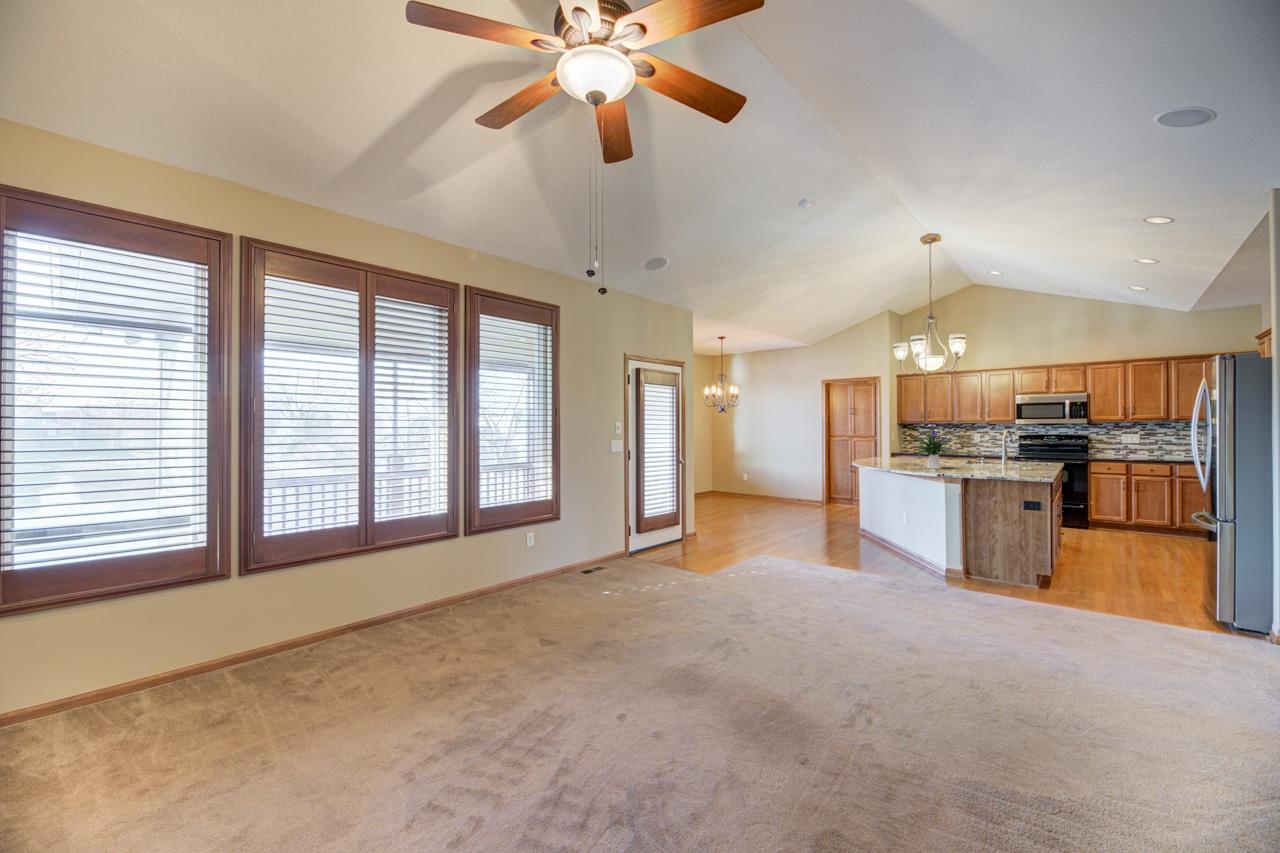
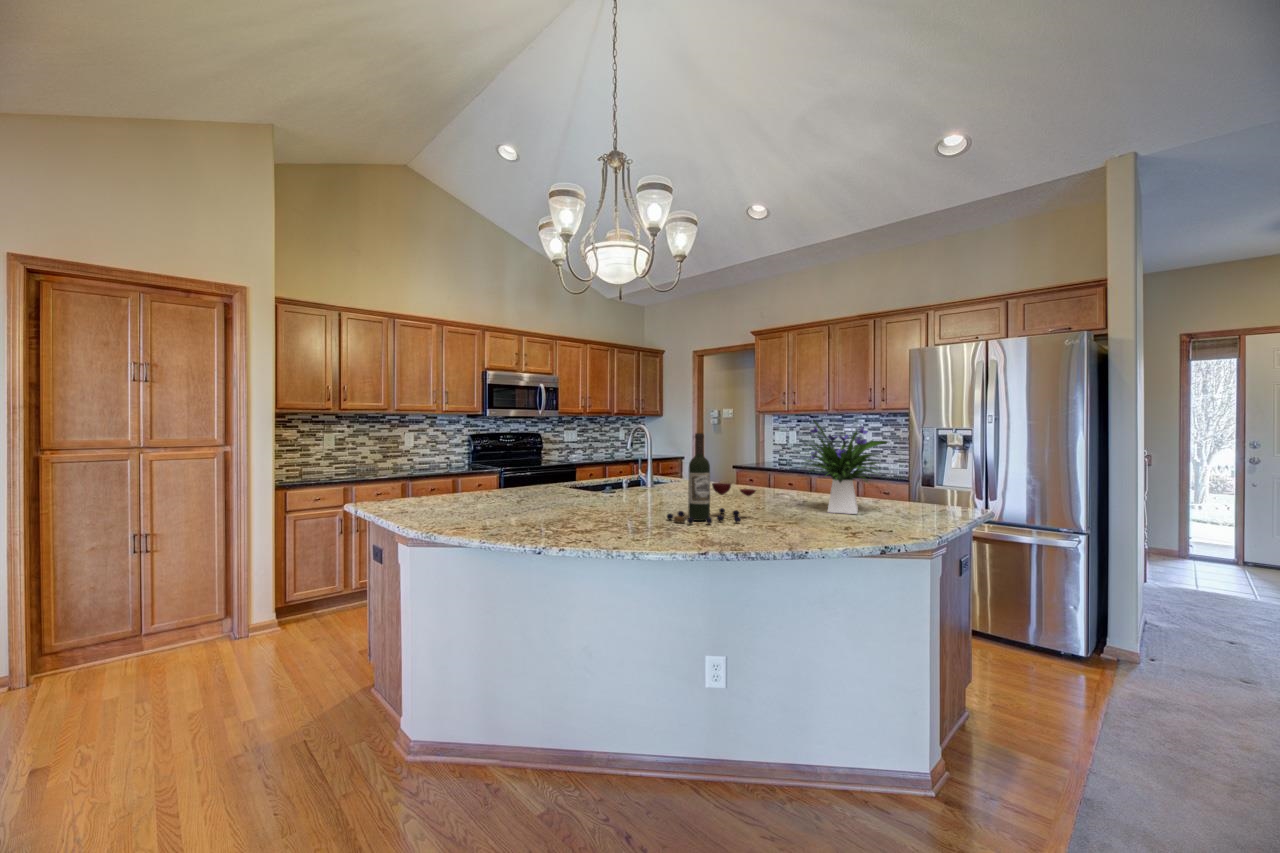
wine bottle: none [872,434,902,466] -> present [667,433,756,524]

